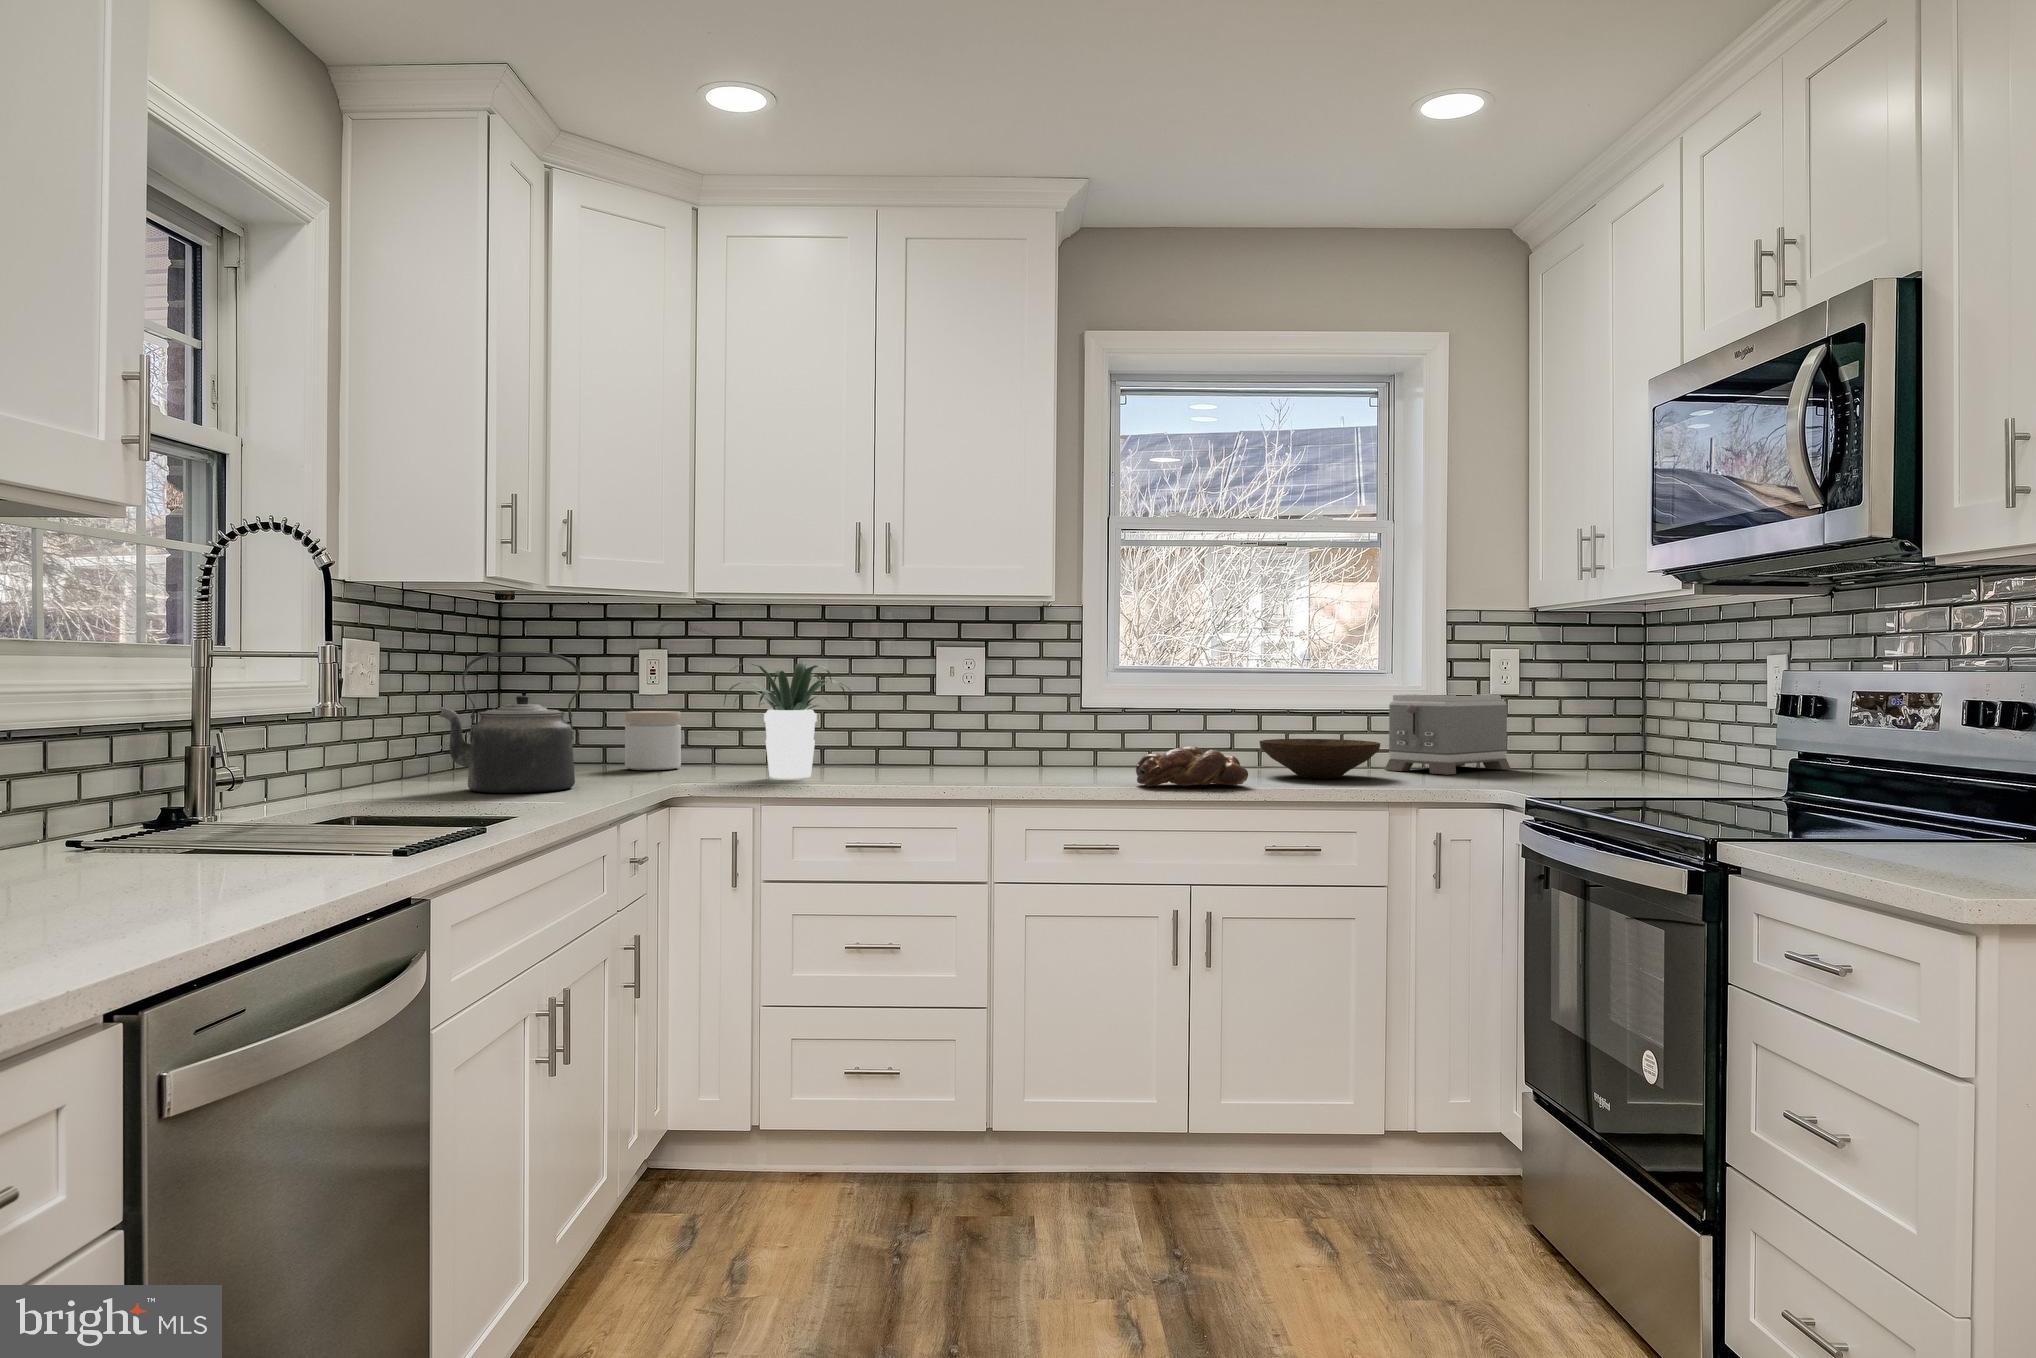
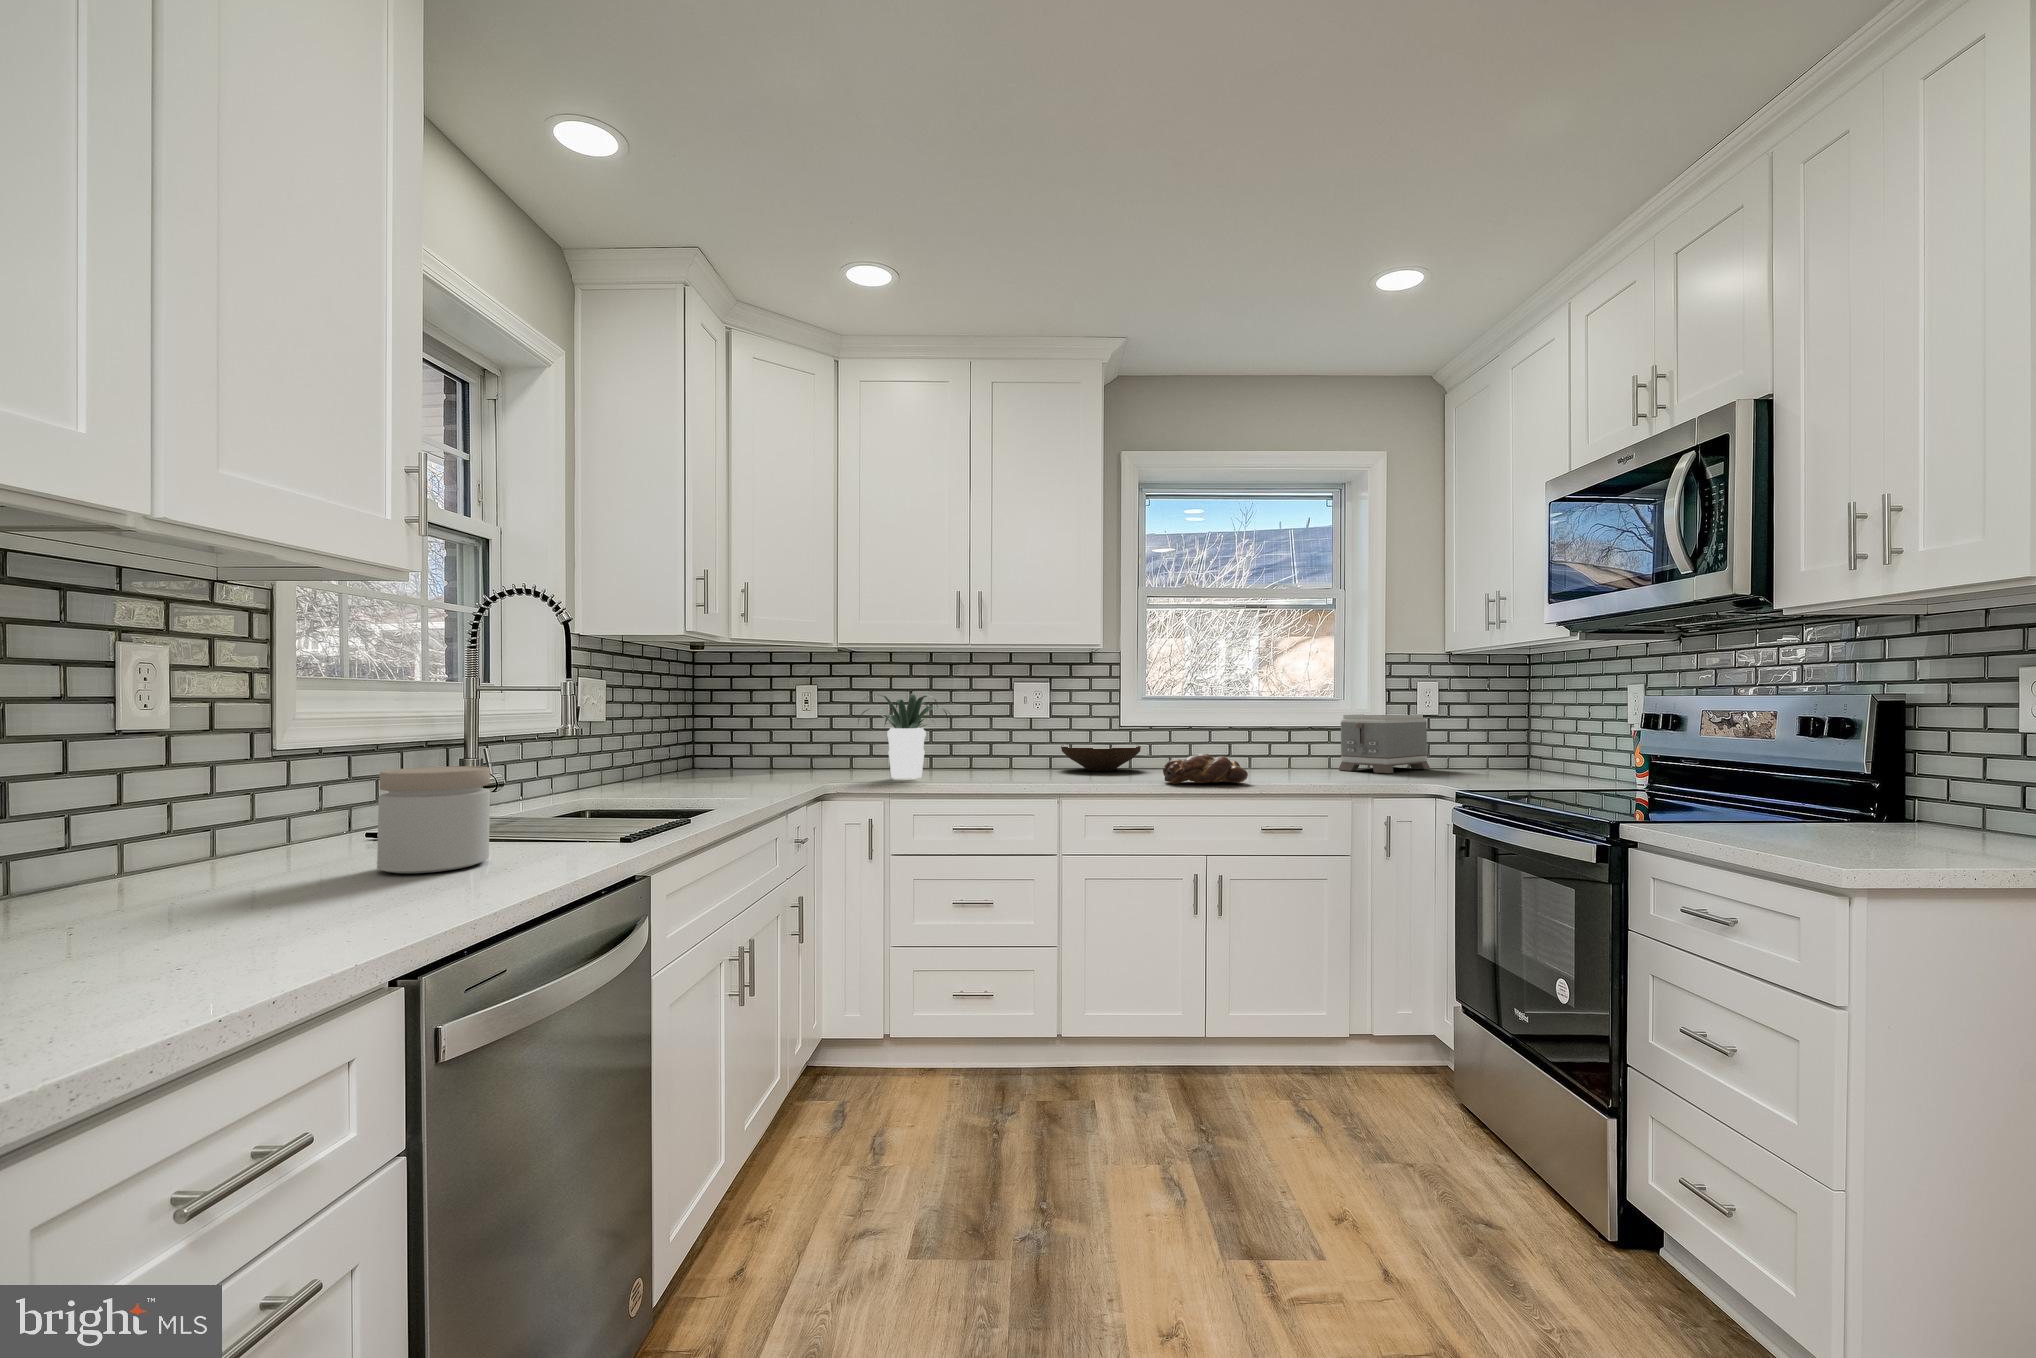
kettle: present [439,652,581,793] -> none [652,687,756,791]
jar: present [625,711,681,770] -> present [377,766,490,873]
wooden bowl: present [1259,739,1380,778] -> present [1061,746,1141,771]

